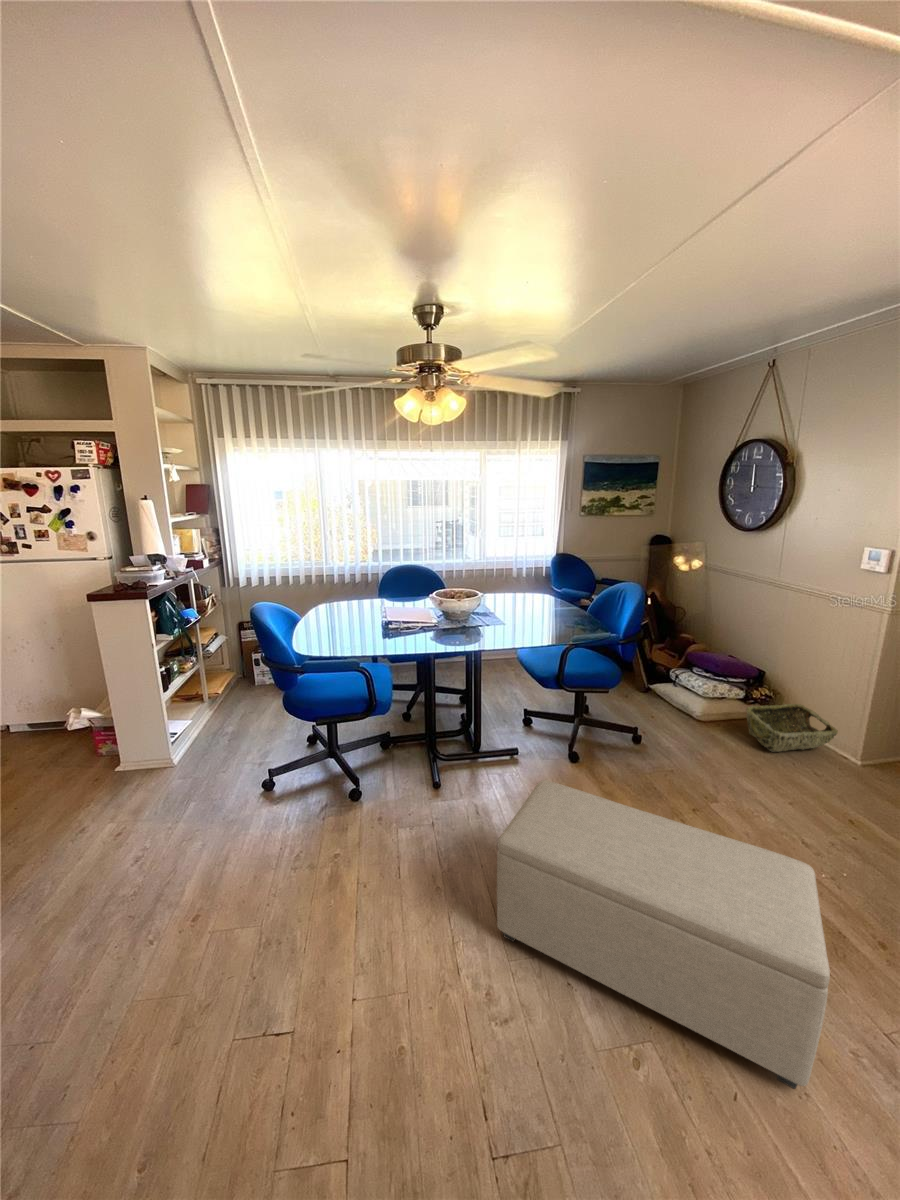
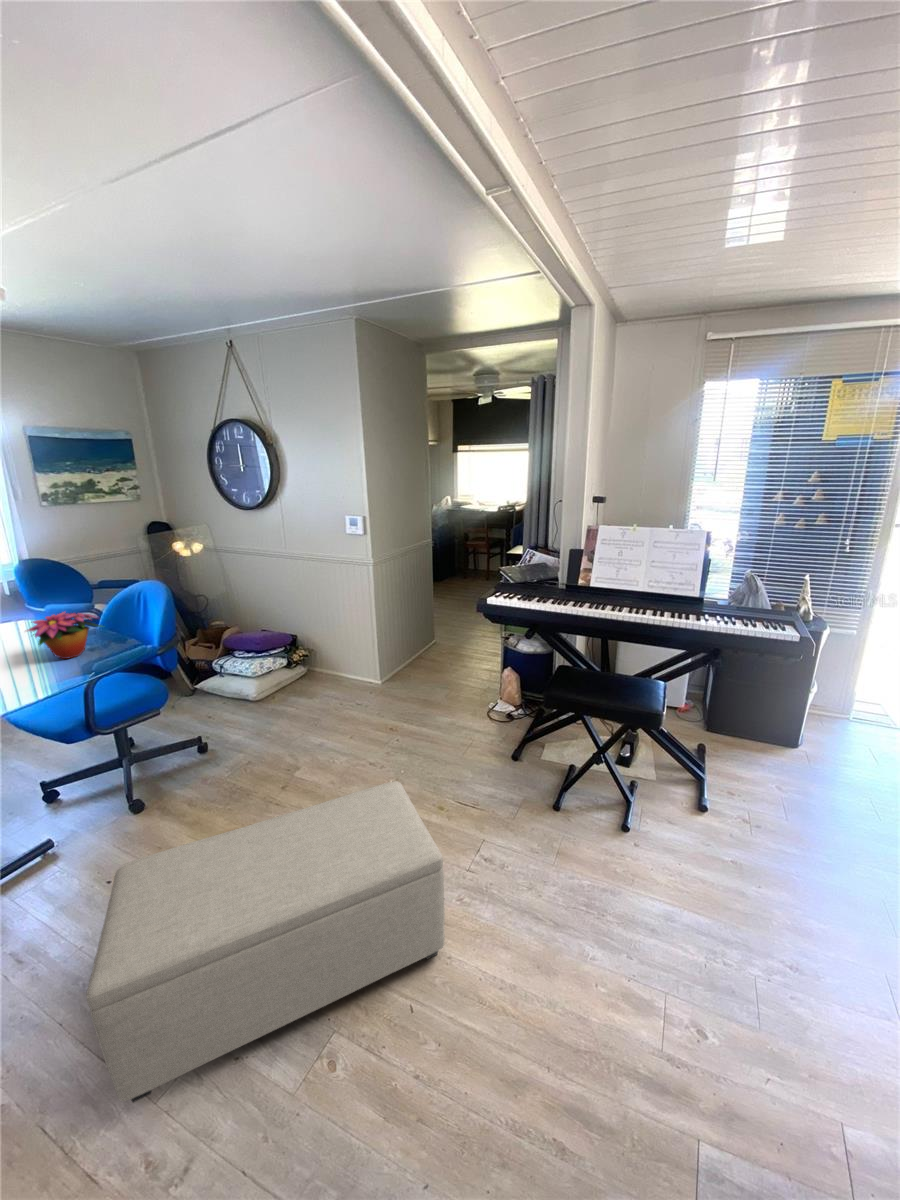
flower arrangement: none [541,593,592,629] -> present [27,612,101,659]
woven basket: present [746,704,838,752] -> none [294,654,360,701]

